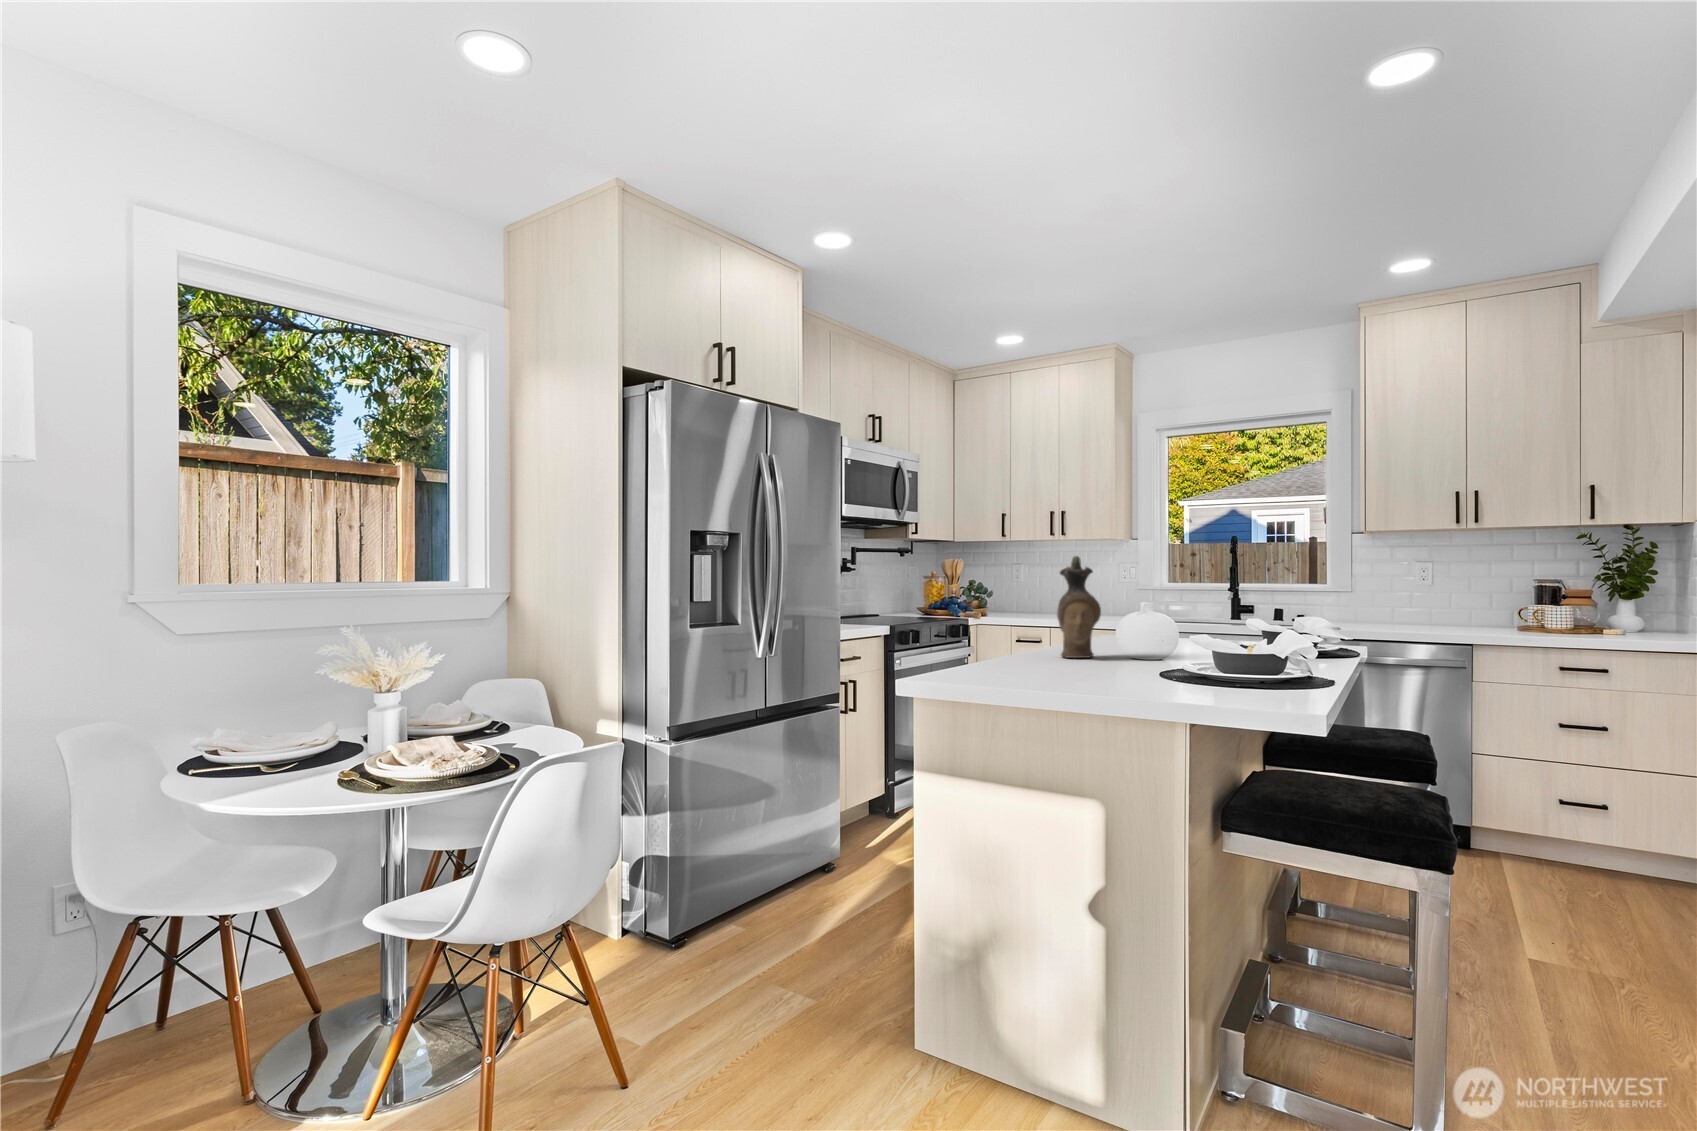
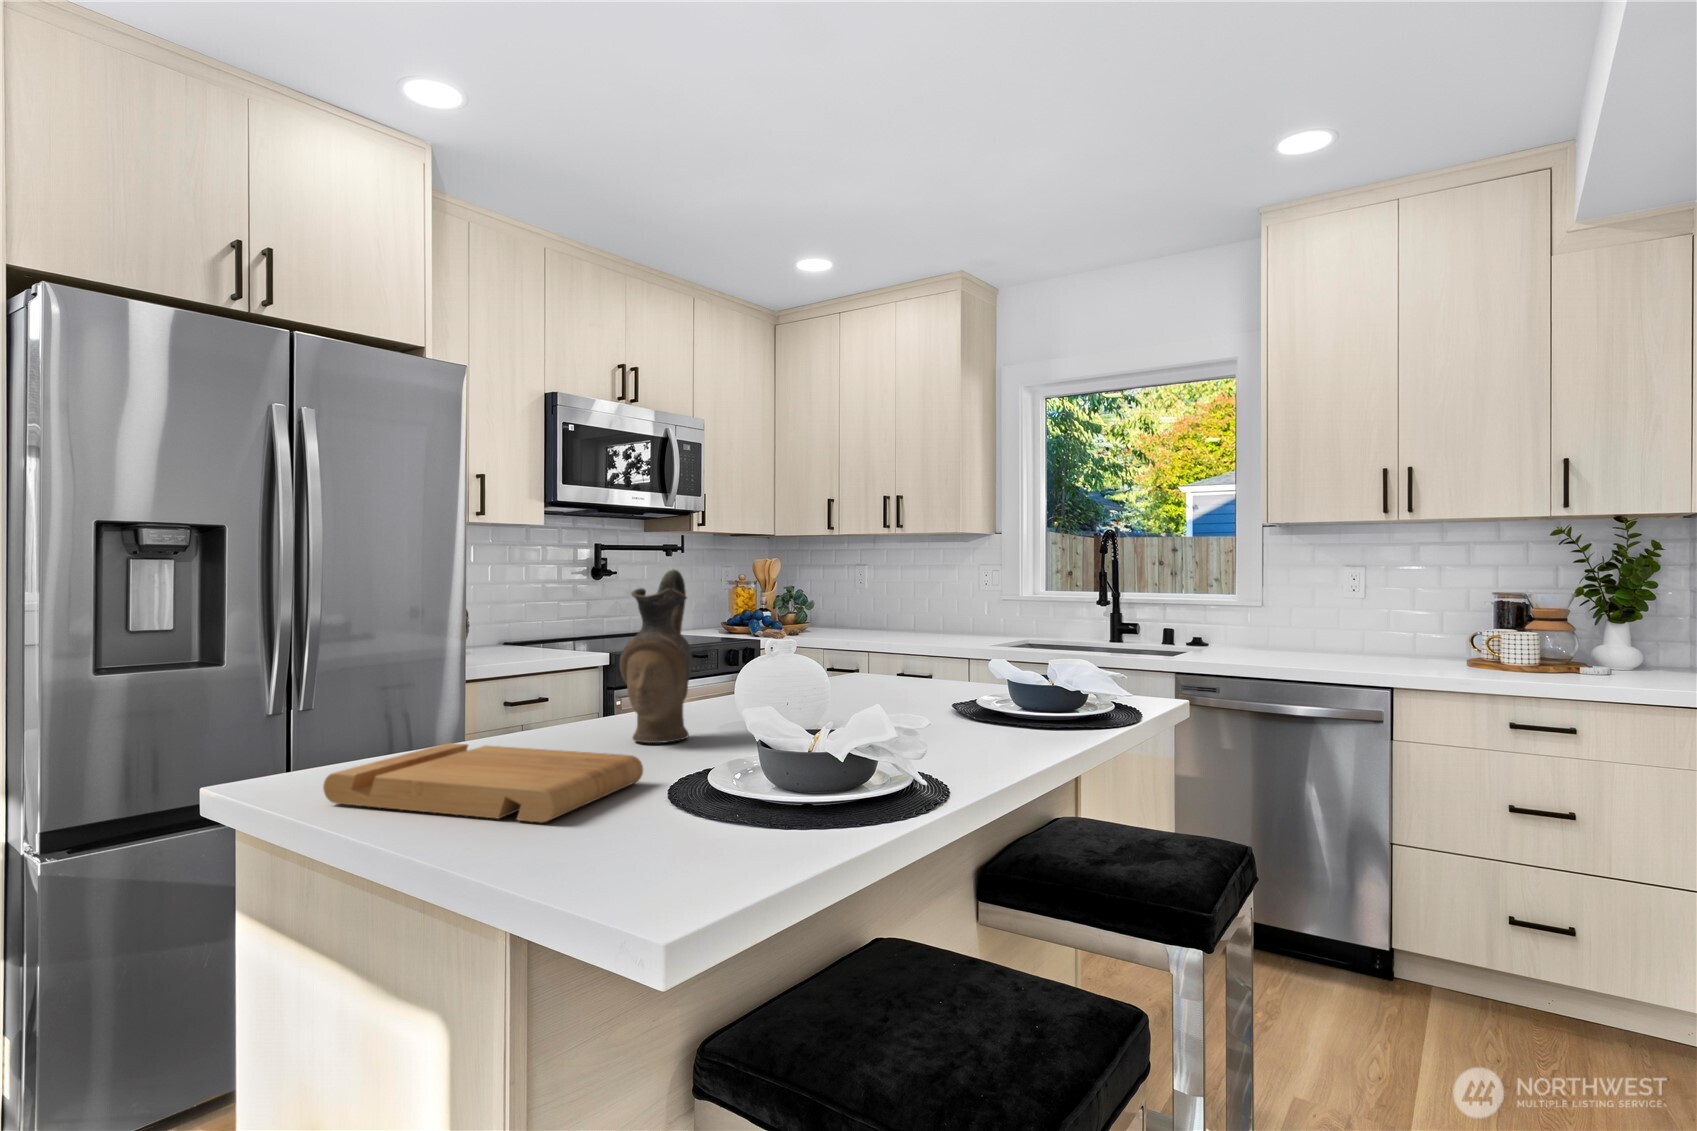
cutting board: none [977,651,1127,680] -> present [323,743,643,822]

